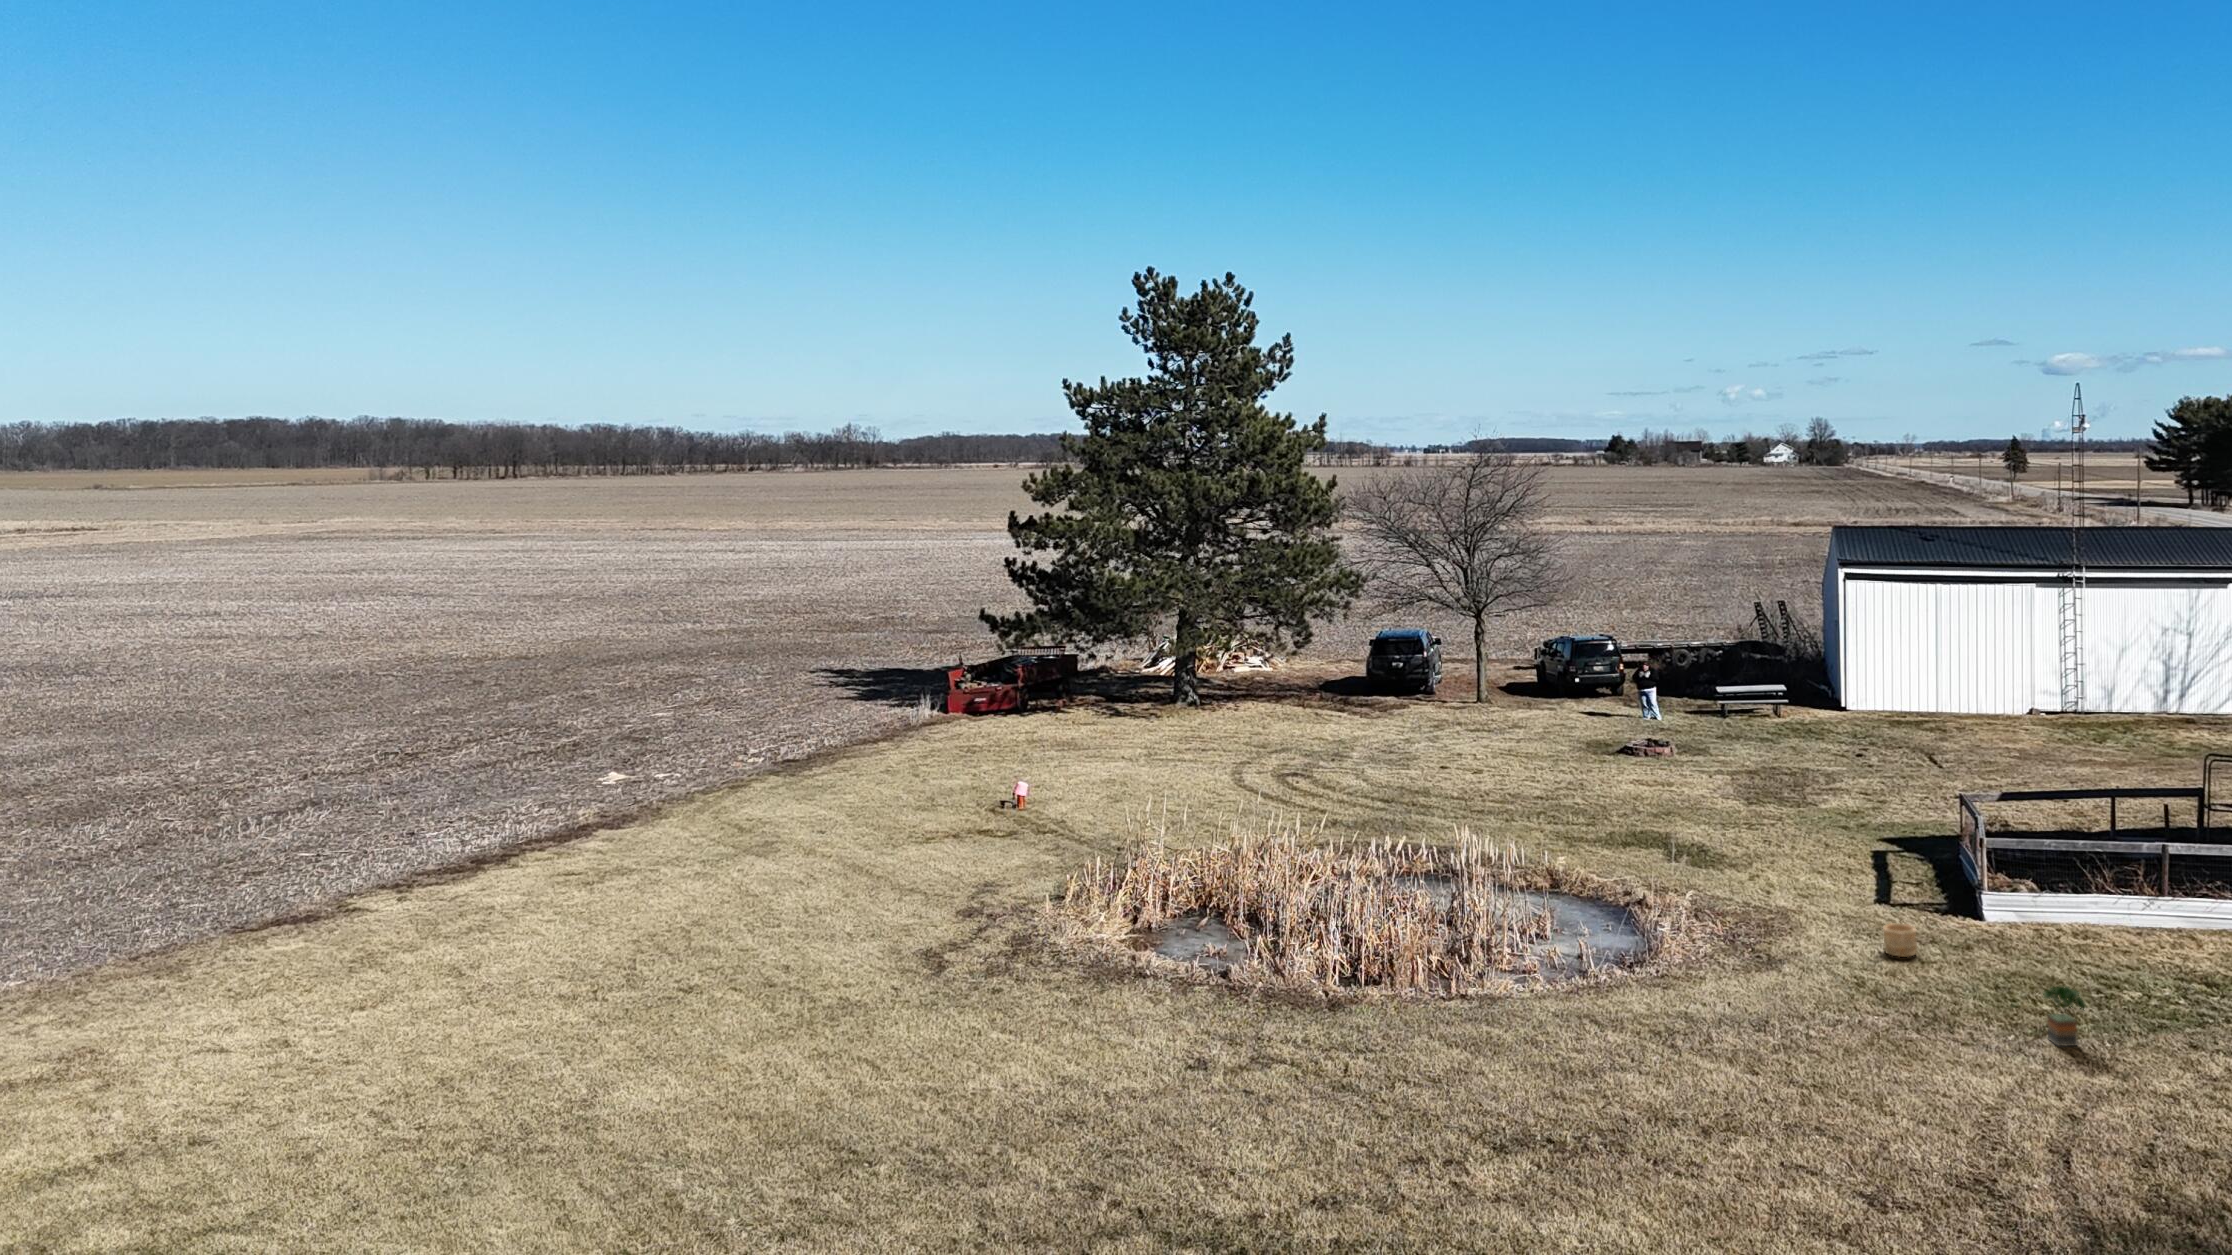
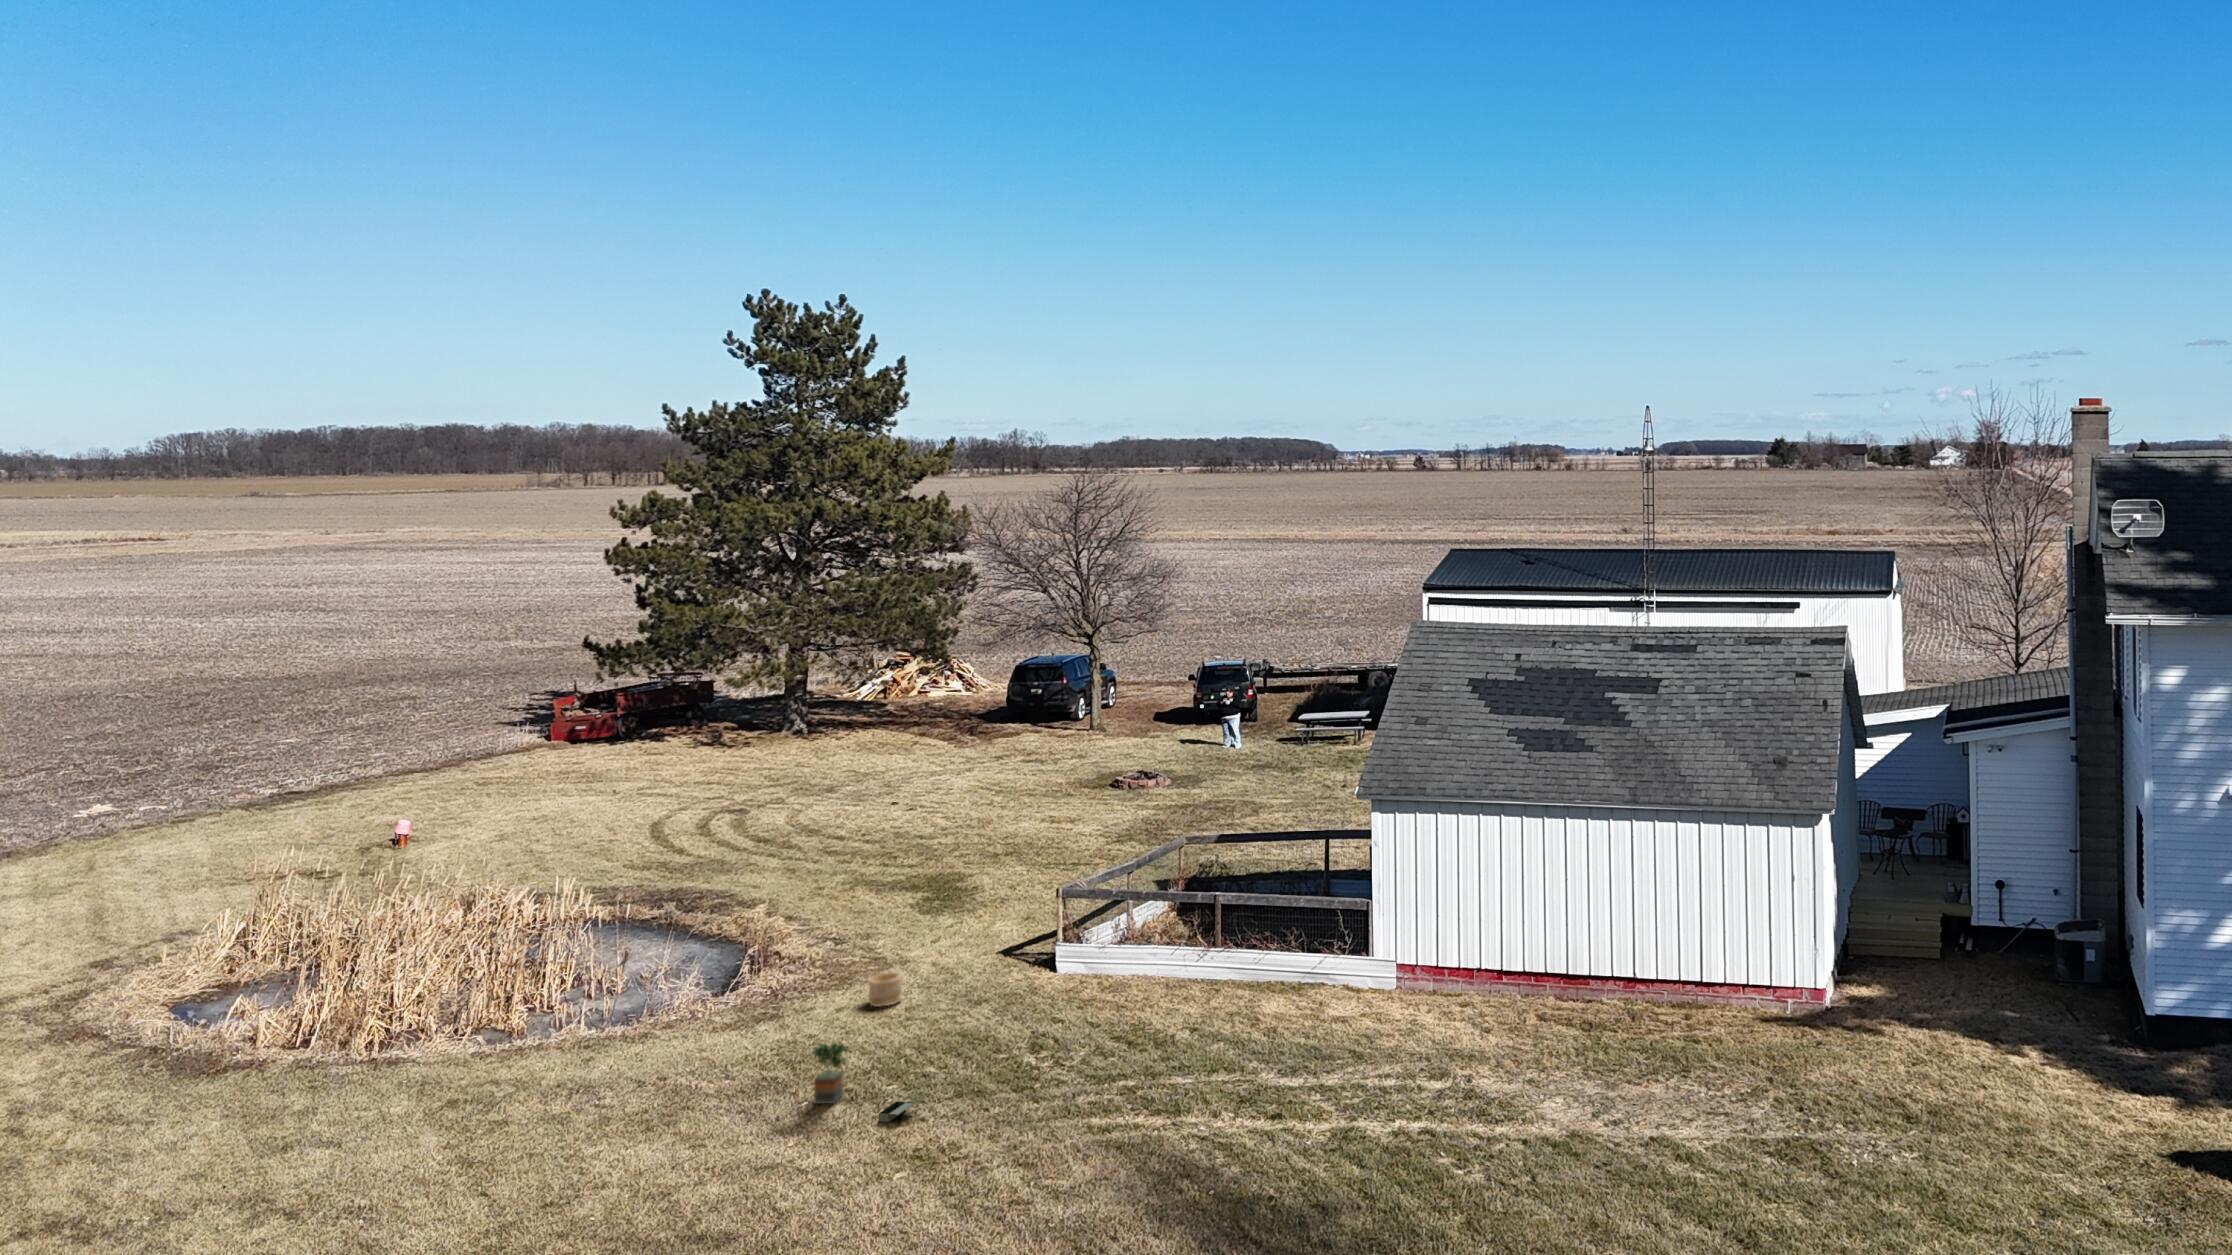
toolbox: none [2153,1043,2186,1063] -> present [879,1102,915,1122]

